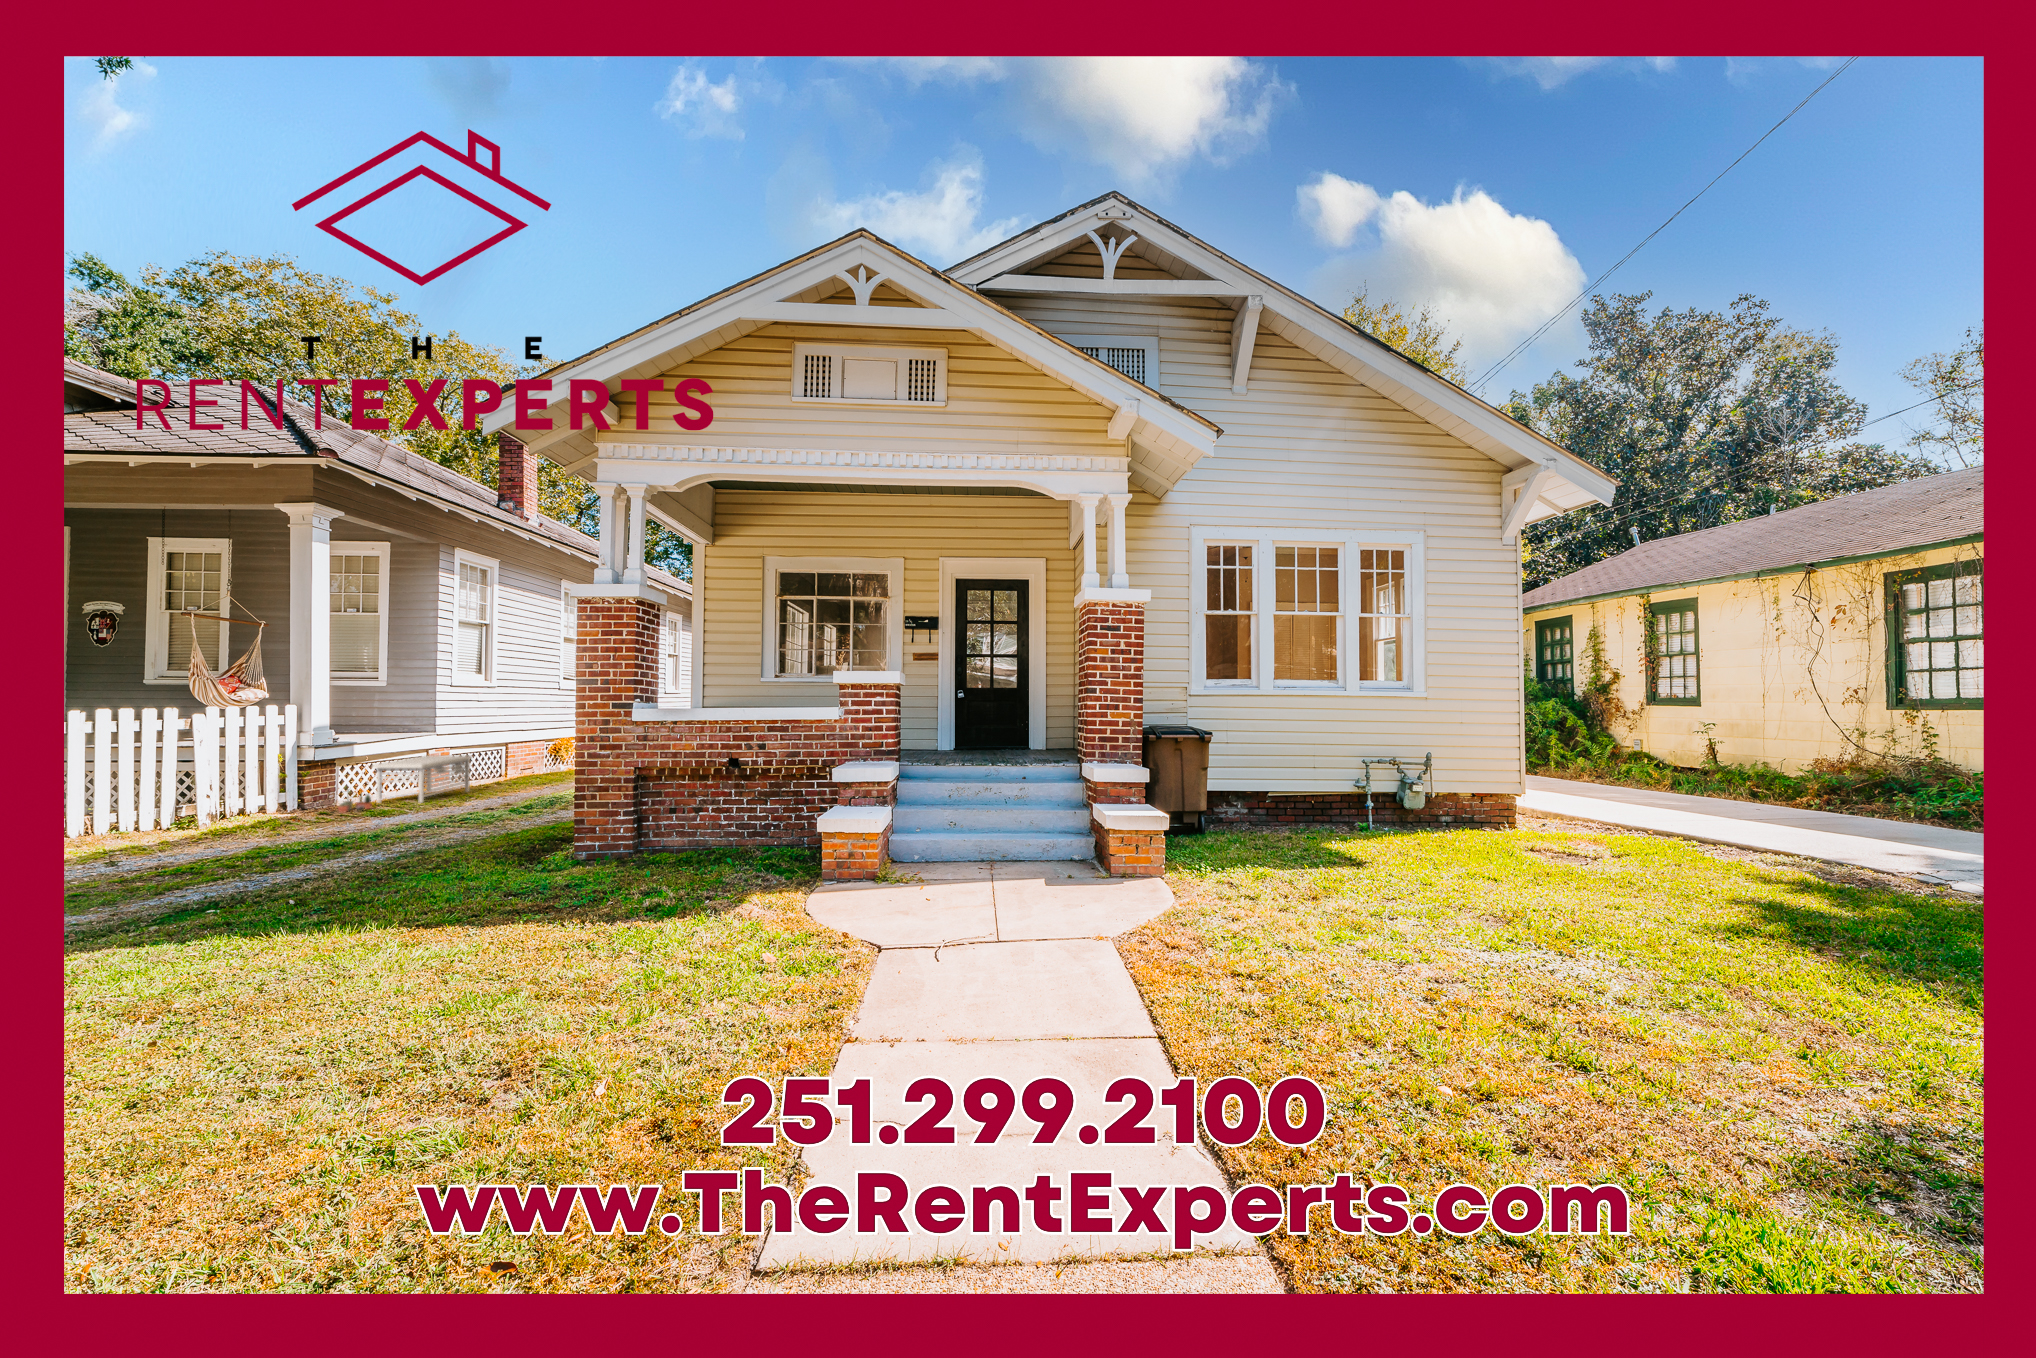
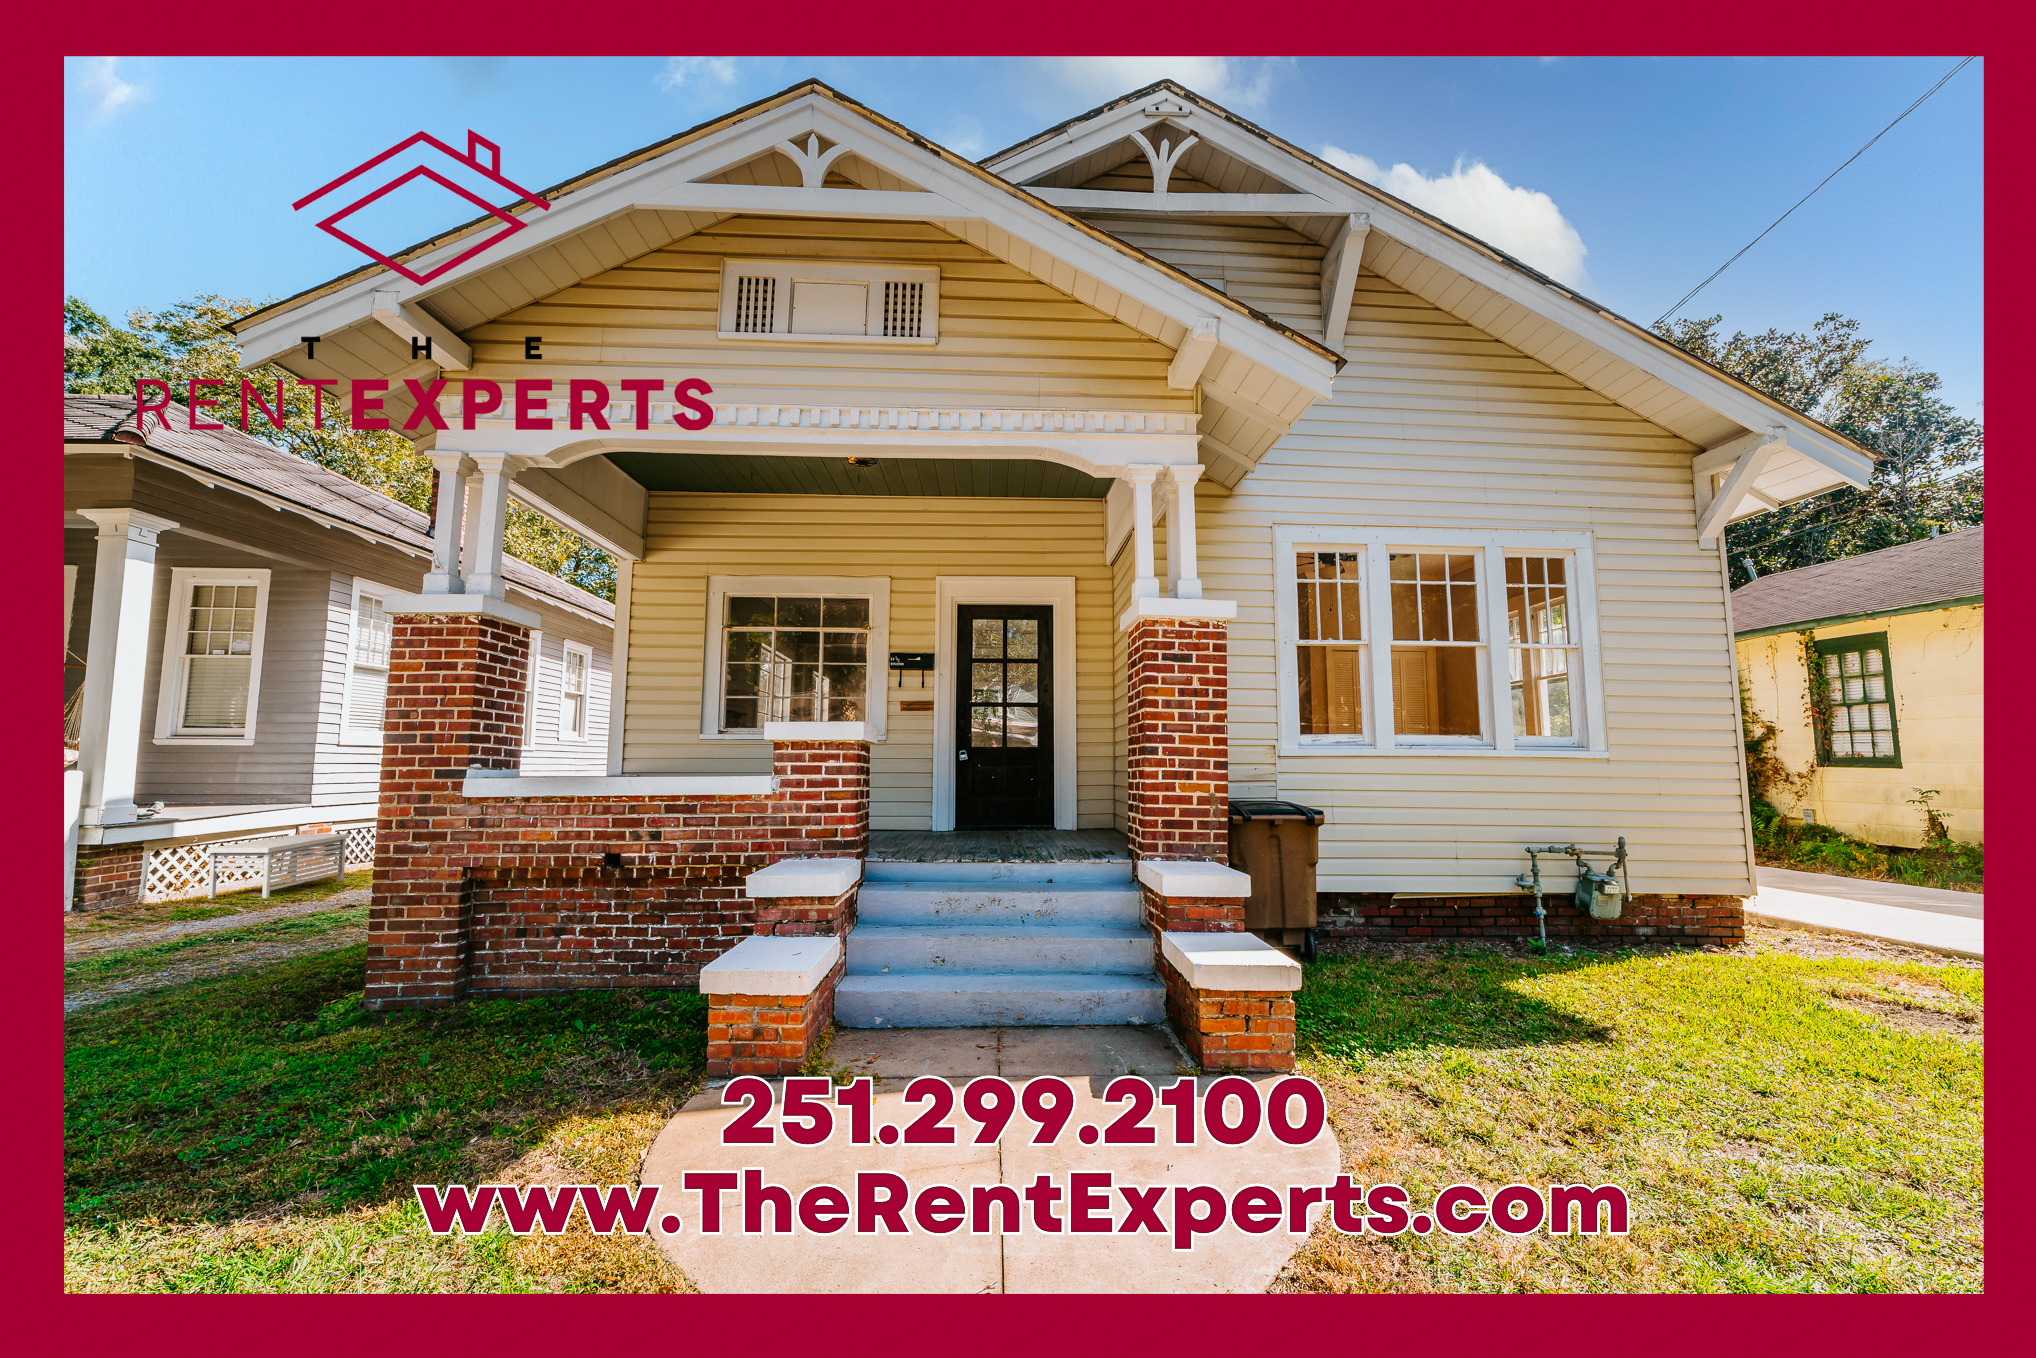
potted plant: present [338,787,372,813] -> none [136,875,190,915]

